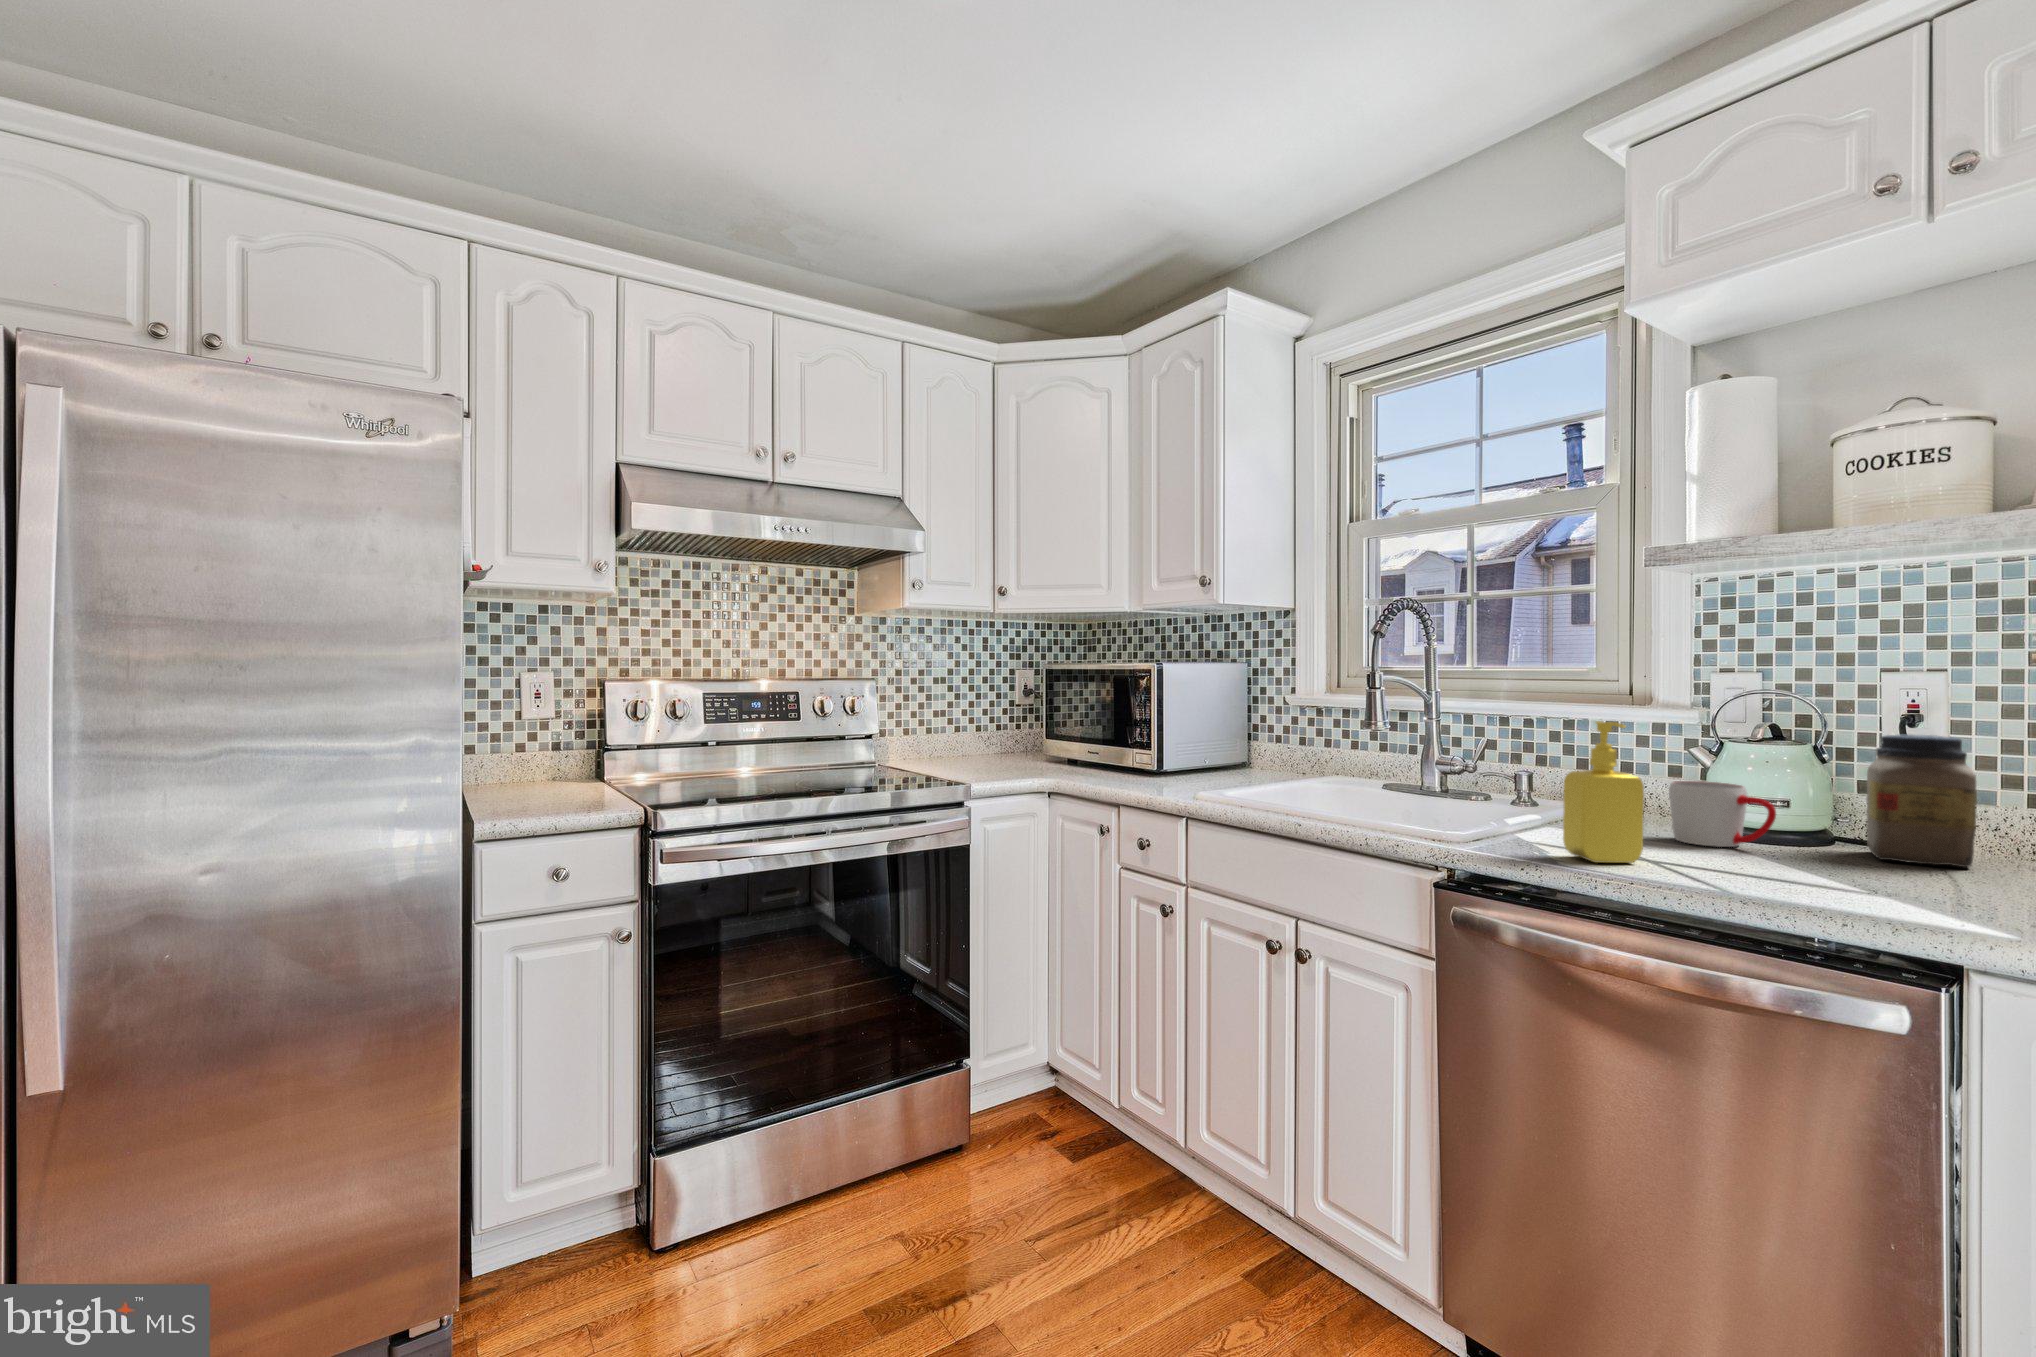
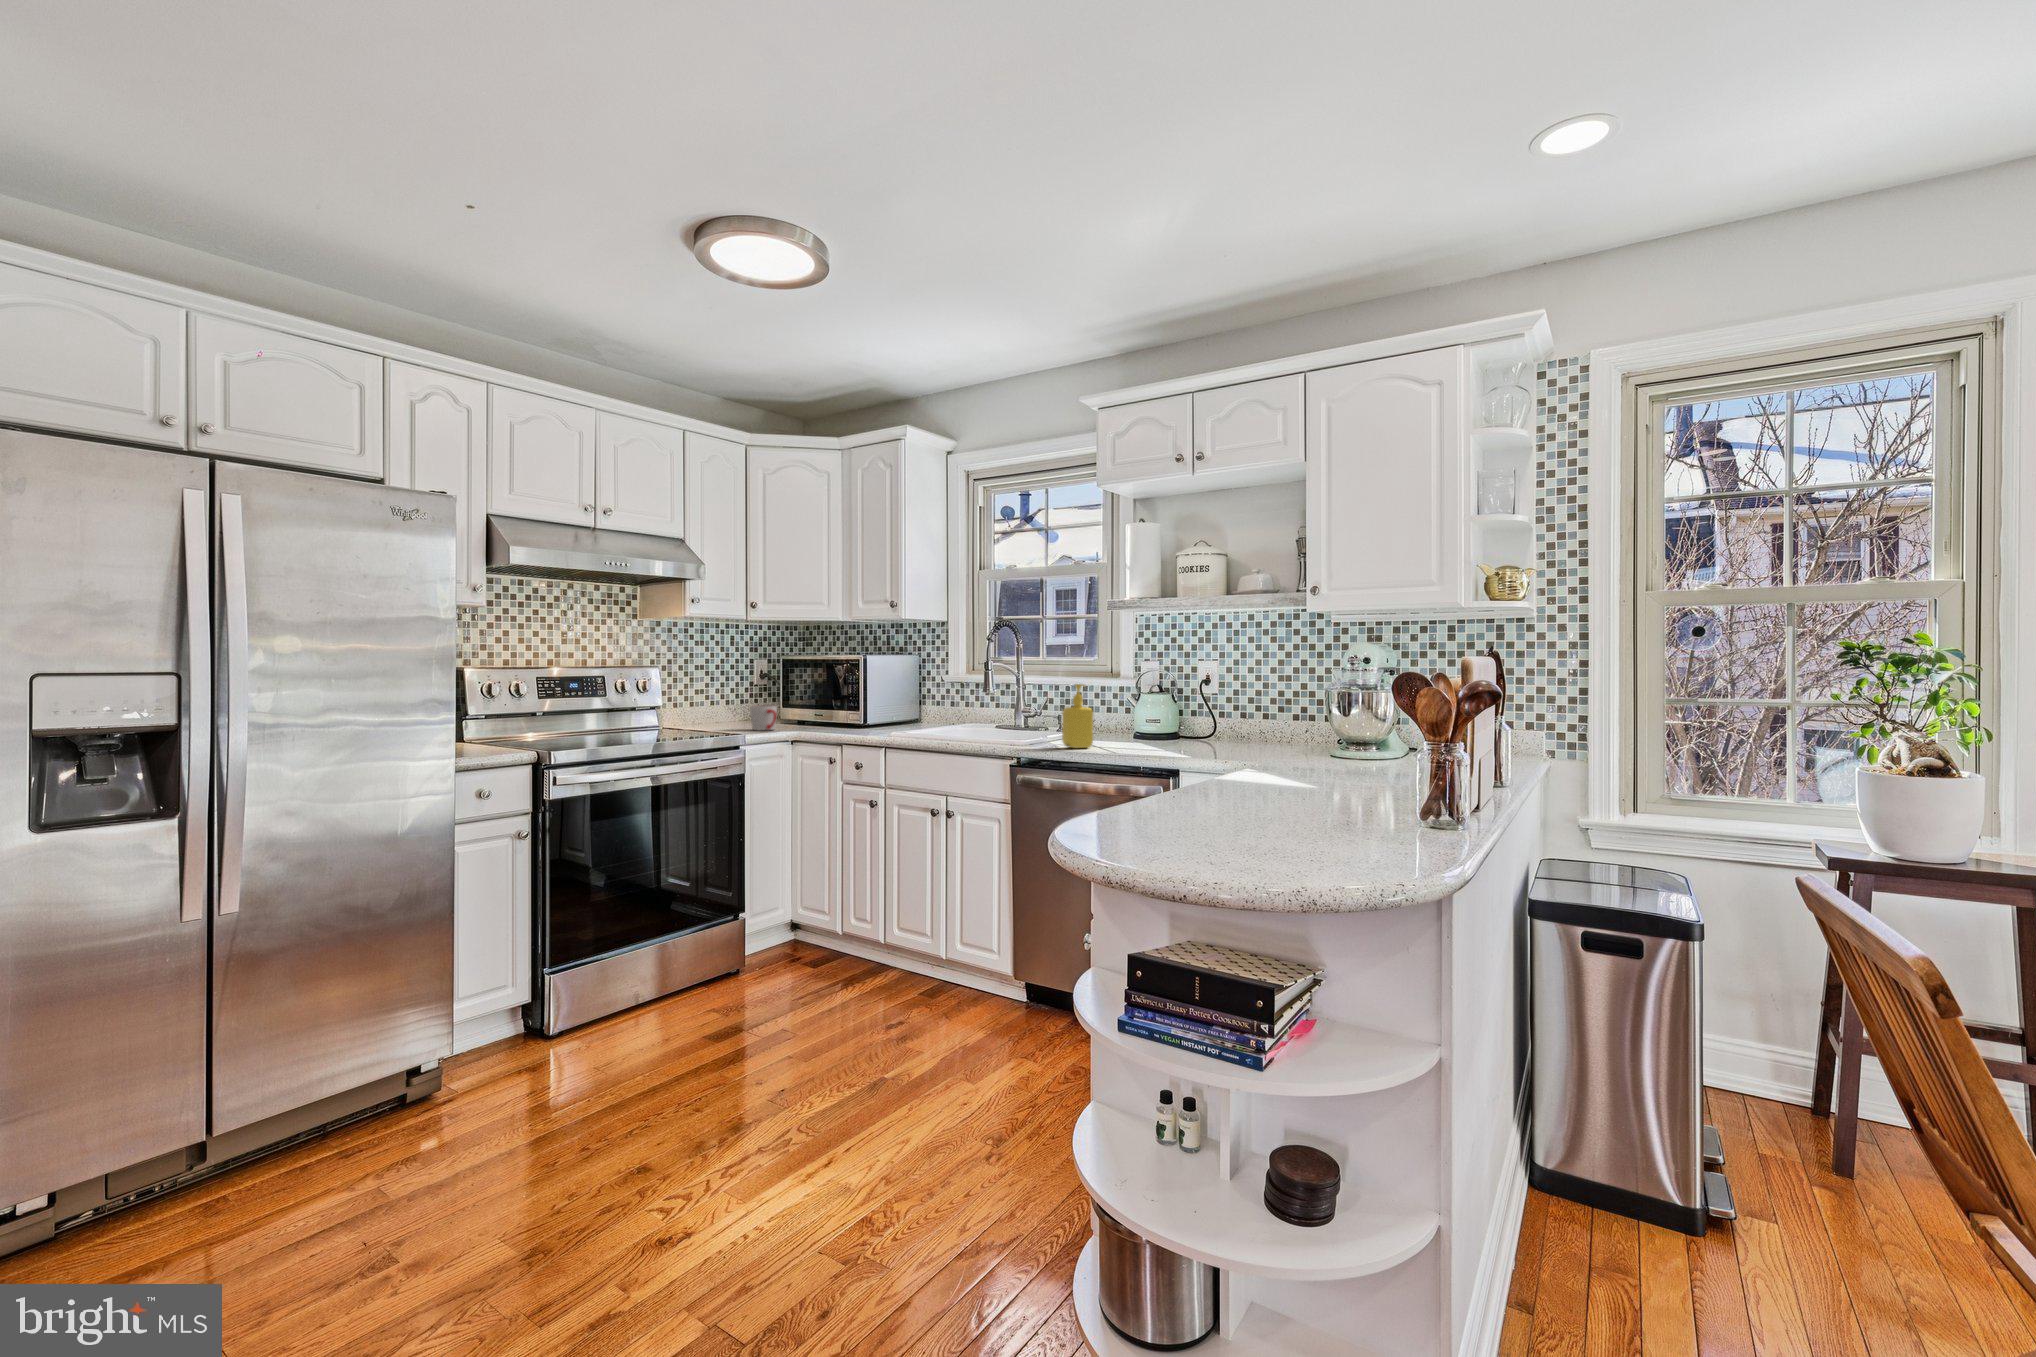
jar: present [1866,734,1977,867] -> none [1188,688,1222,744]
mug: present [1669,781,1776,847] -> present [750,705,777,731]

